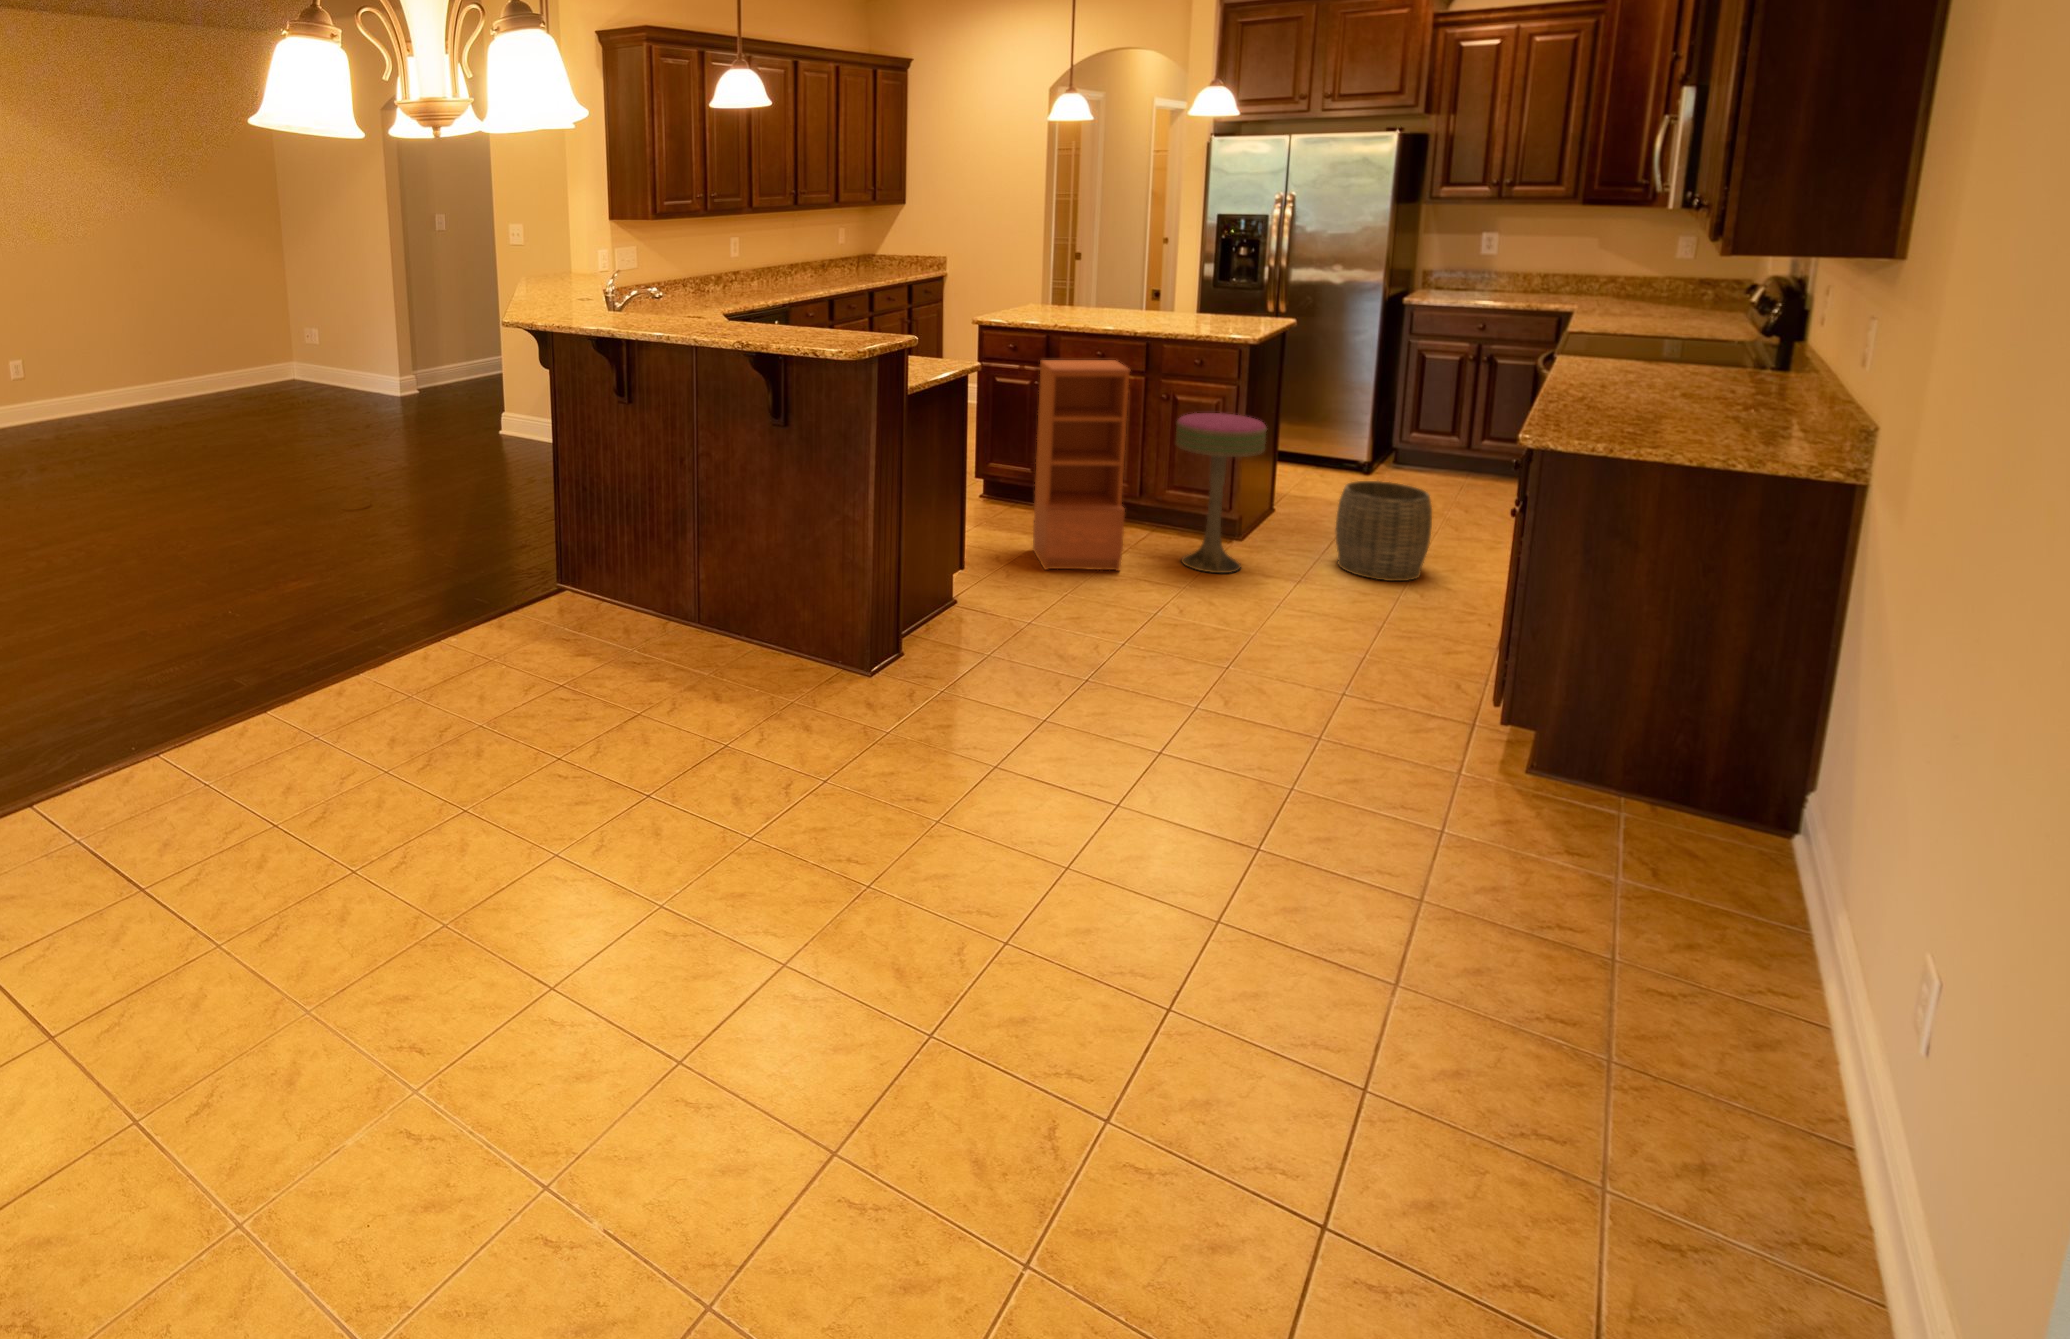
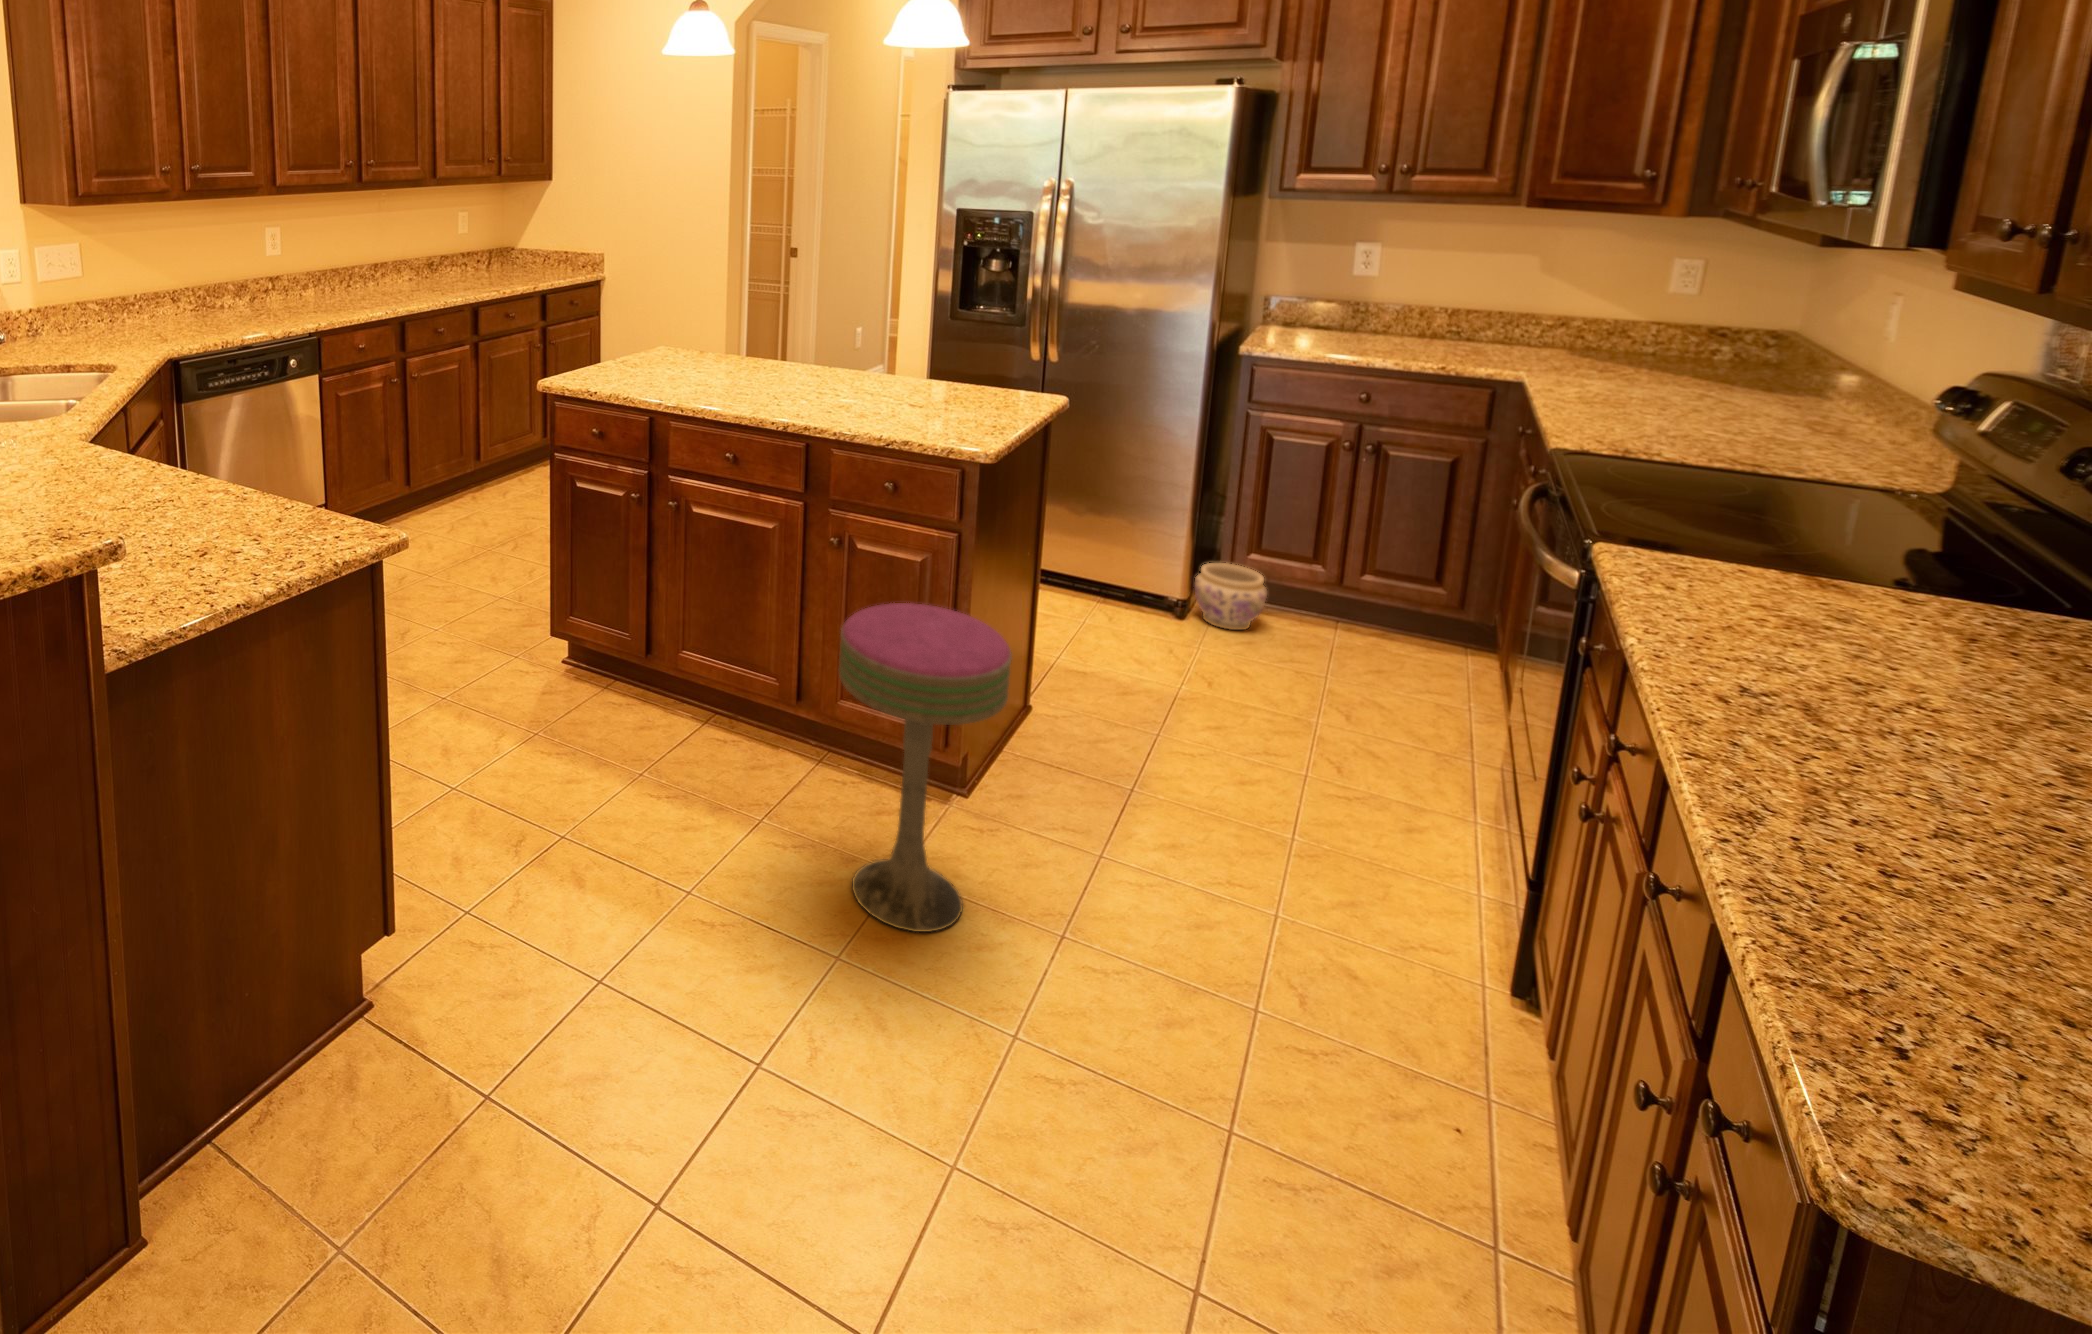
bookcase: present [1033,360,1130,571] -> none [584,500,742,922]
planter: none [1376,439,1422,479] -> present [1195,563,1267,630]
woven basket: present [1336,481,1432,581] -> none [1142,735,1334,966]

